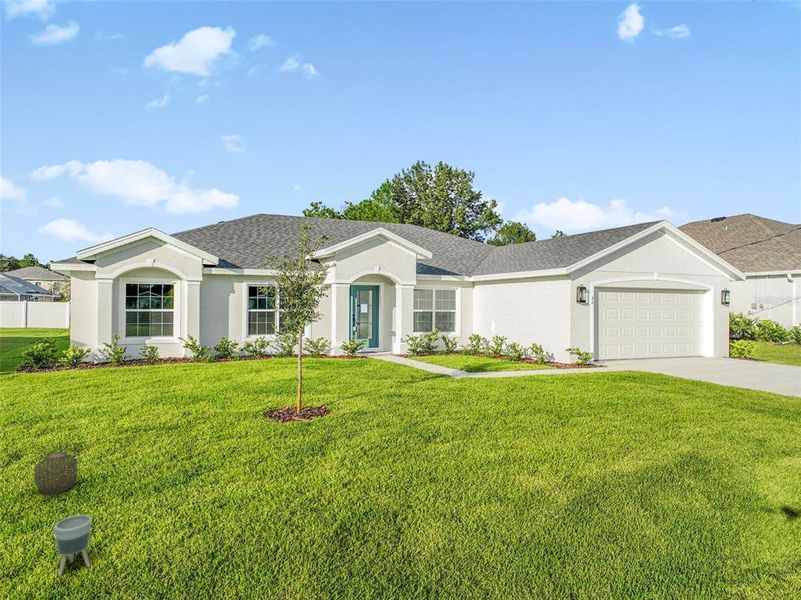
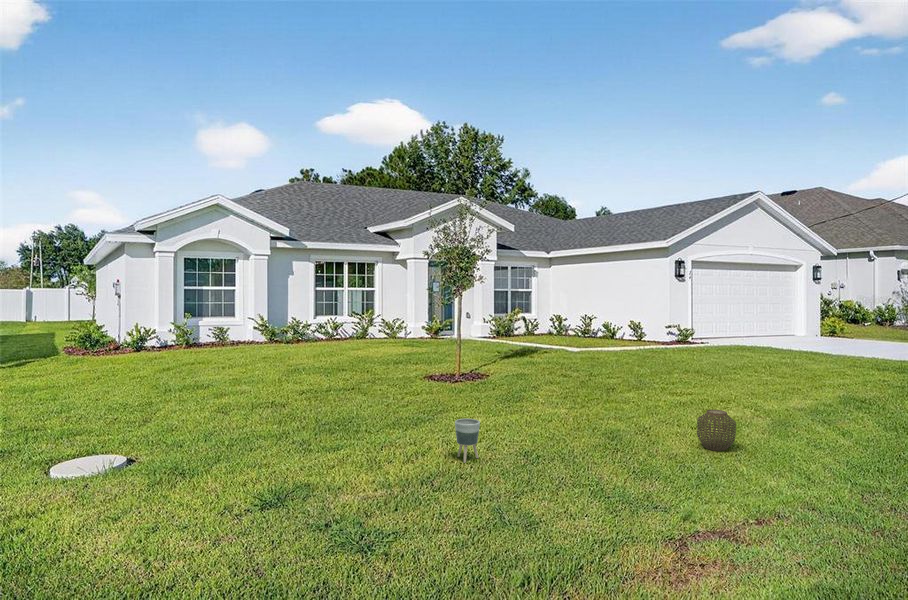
woven basket: present [35,452,77,494] -> present [697,410,736,451]

